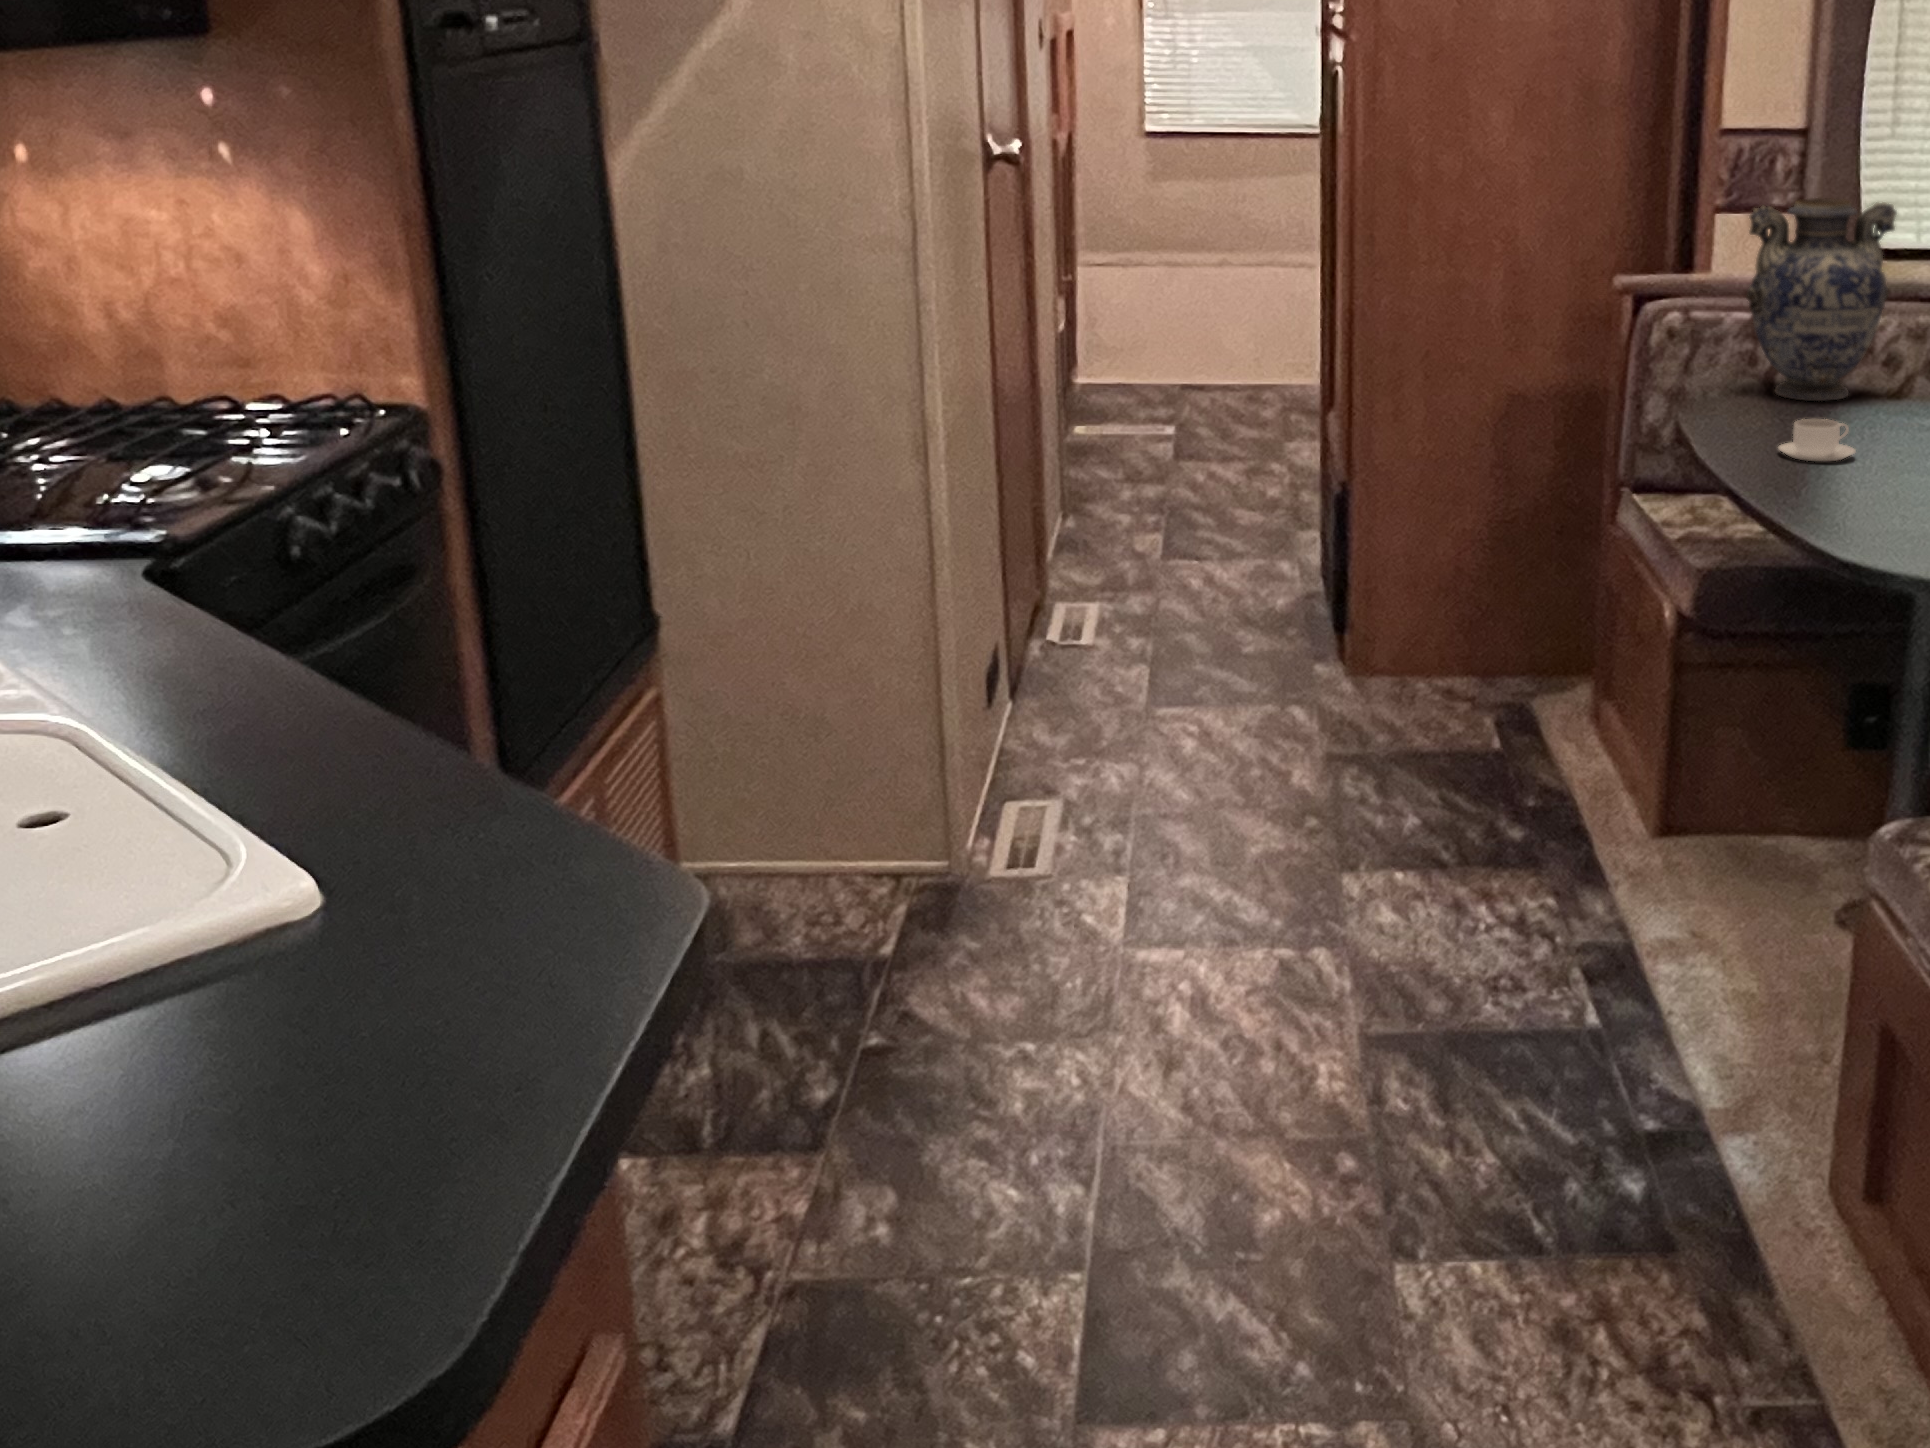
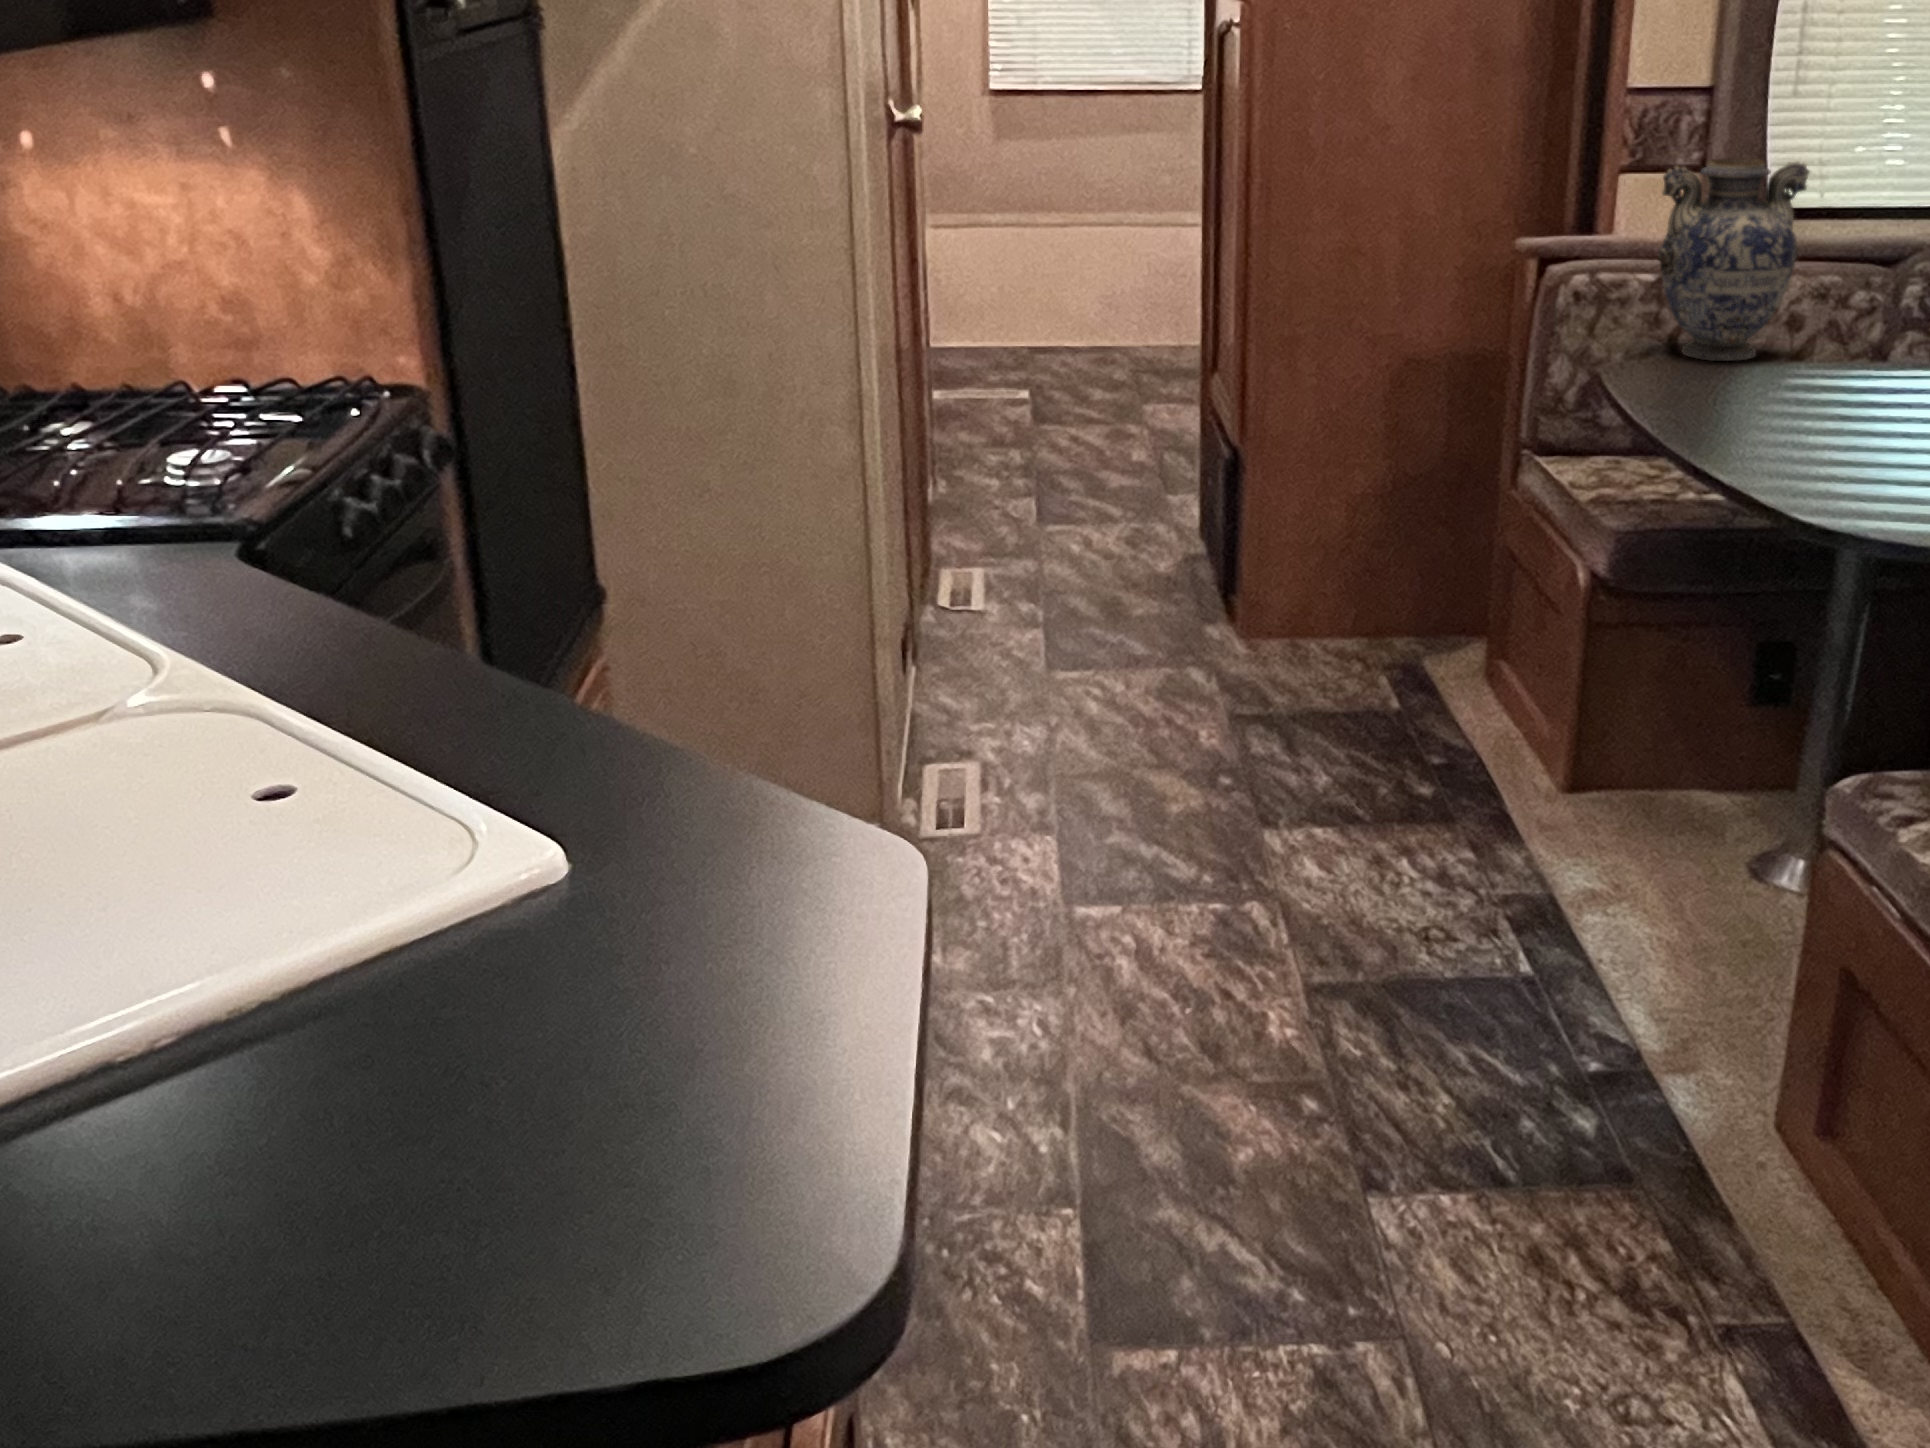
coffee cup: present [1778,419,1856,461] -> none [1703,381,1781,423]

